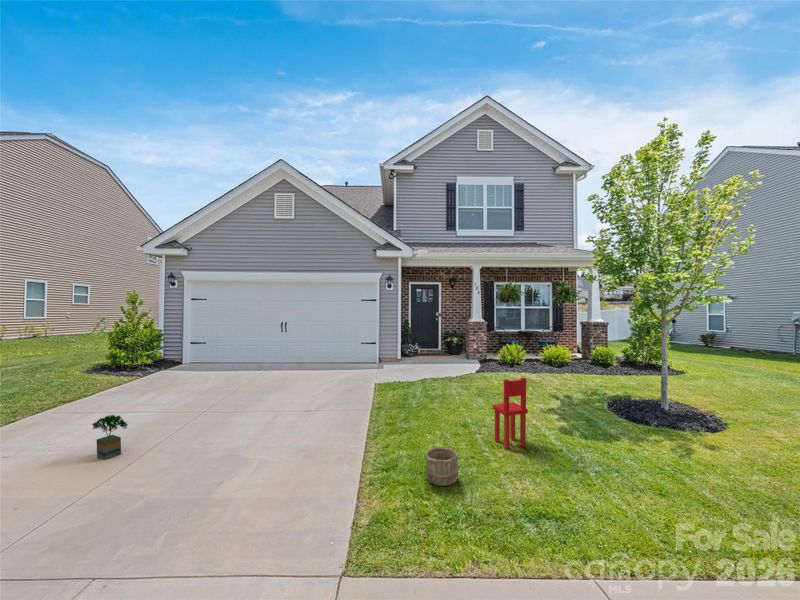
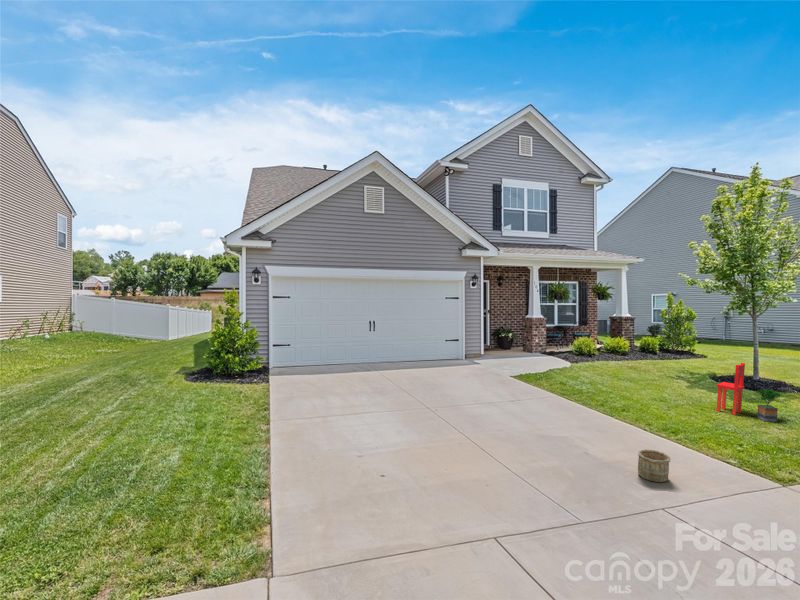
potted tree: present [93,415,127,460] -> present [754,389,781,422]
wooden bucket: present [425,447,459,486] -> present [638,450,670,482]

